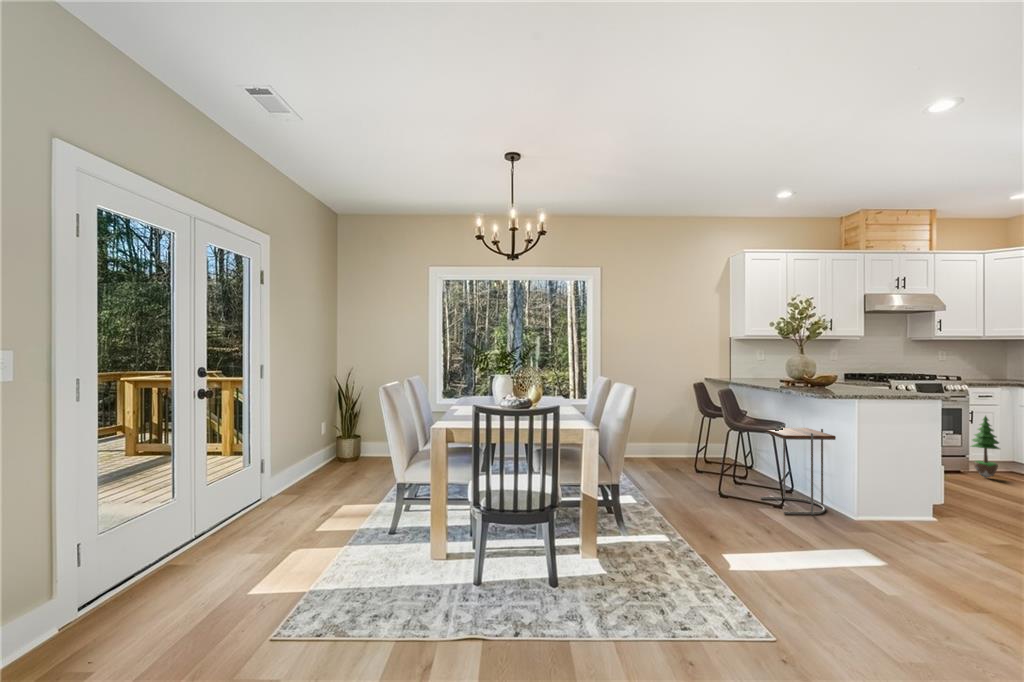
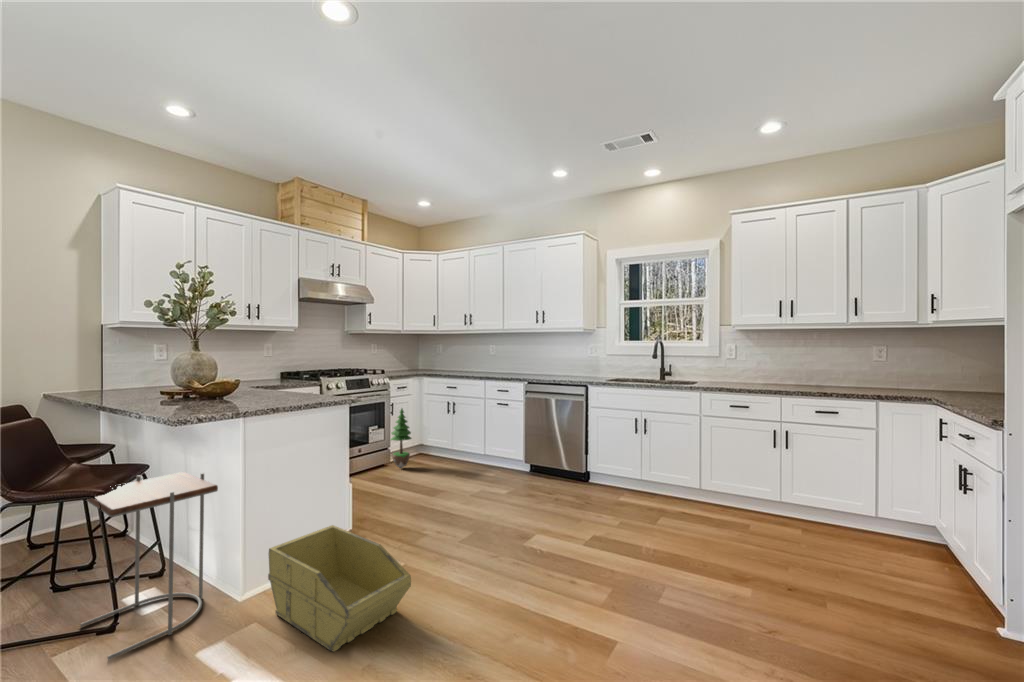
storage bin: none [872,483,1003,554] -> present [268,525,411,652]

